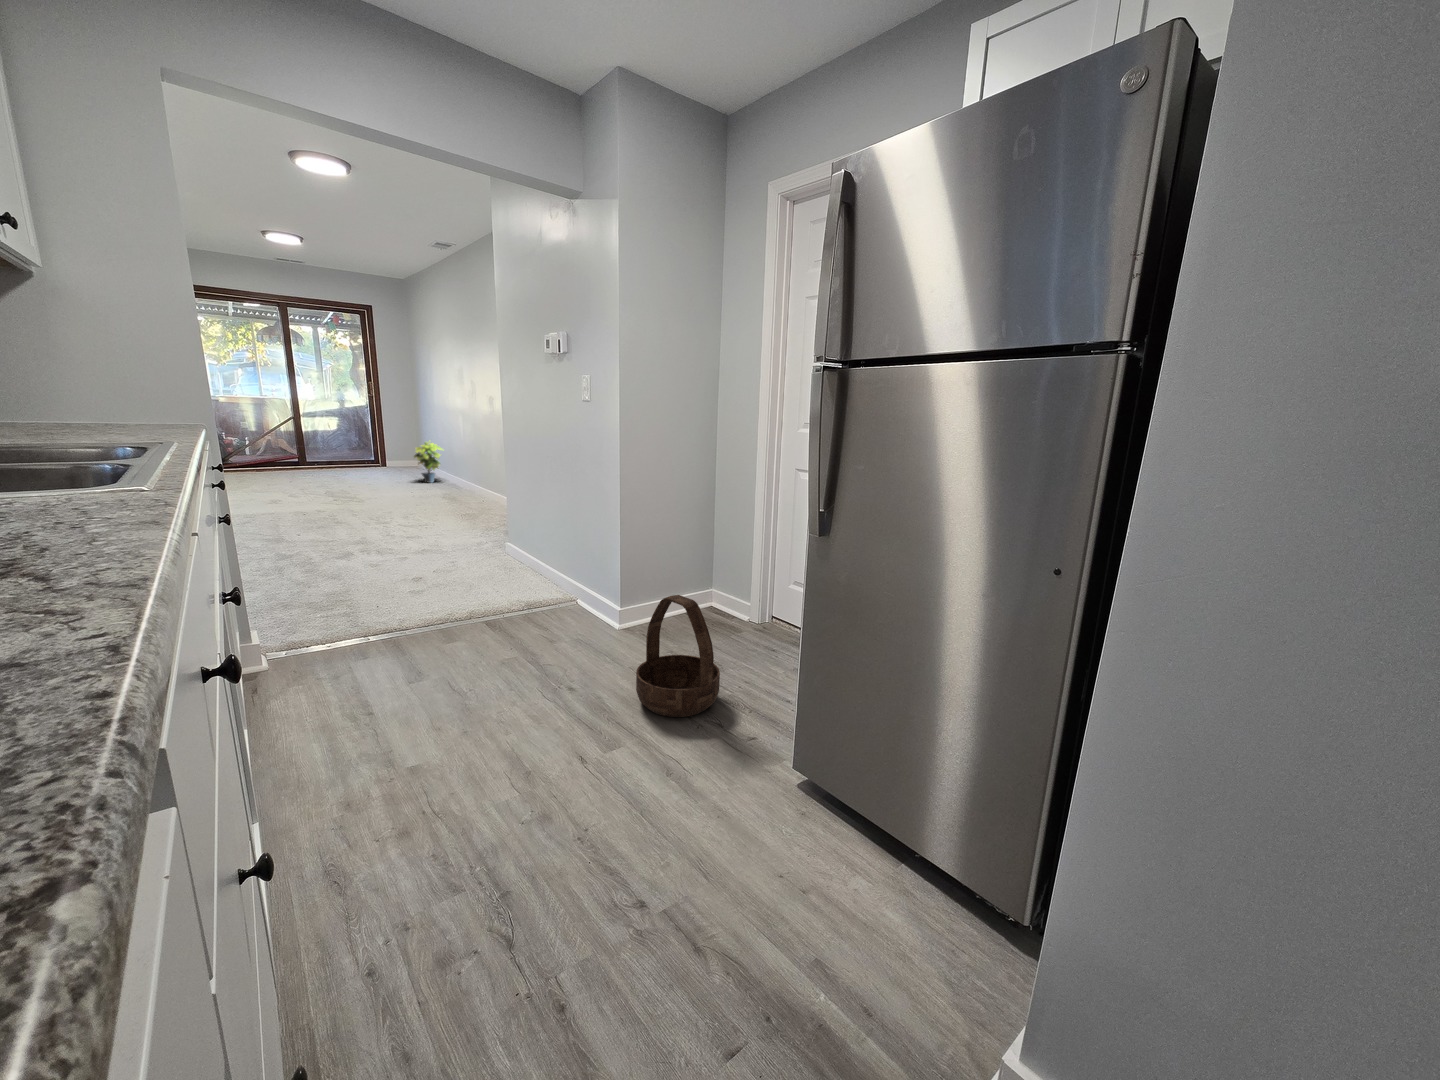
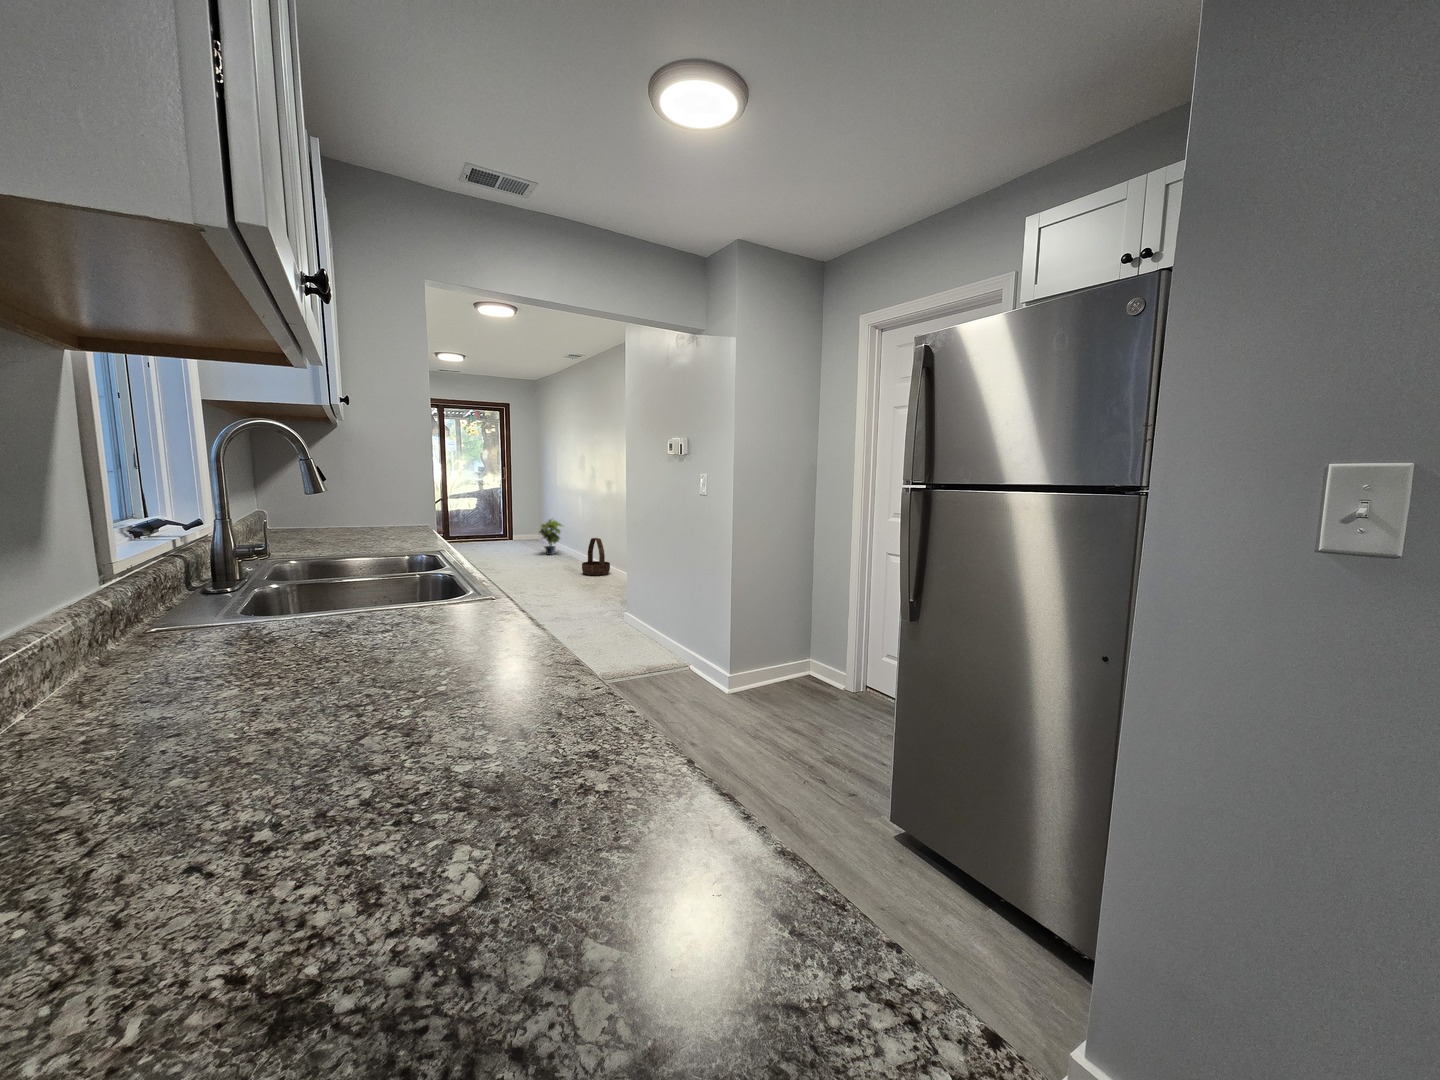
basket: present [636,595,720,717] -> present [582,538,610,575]

